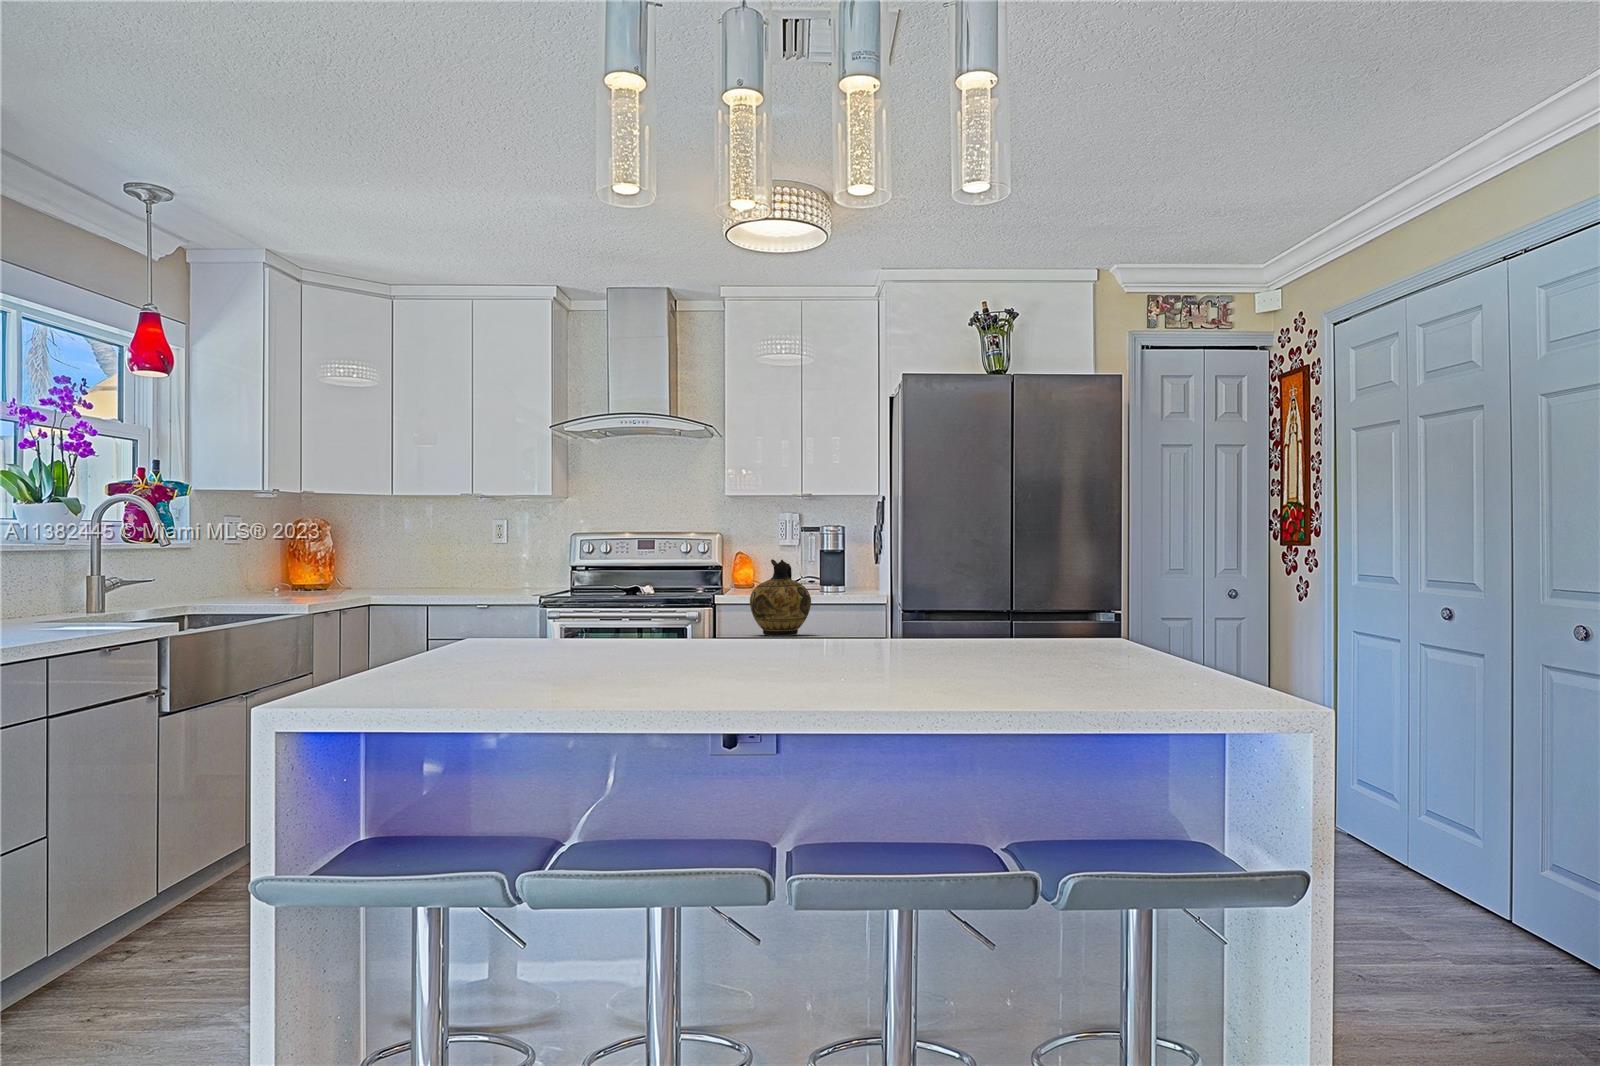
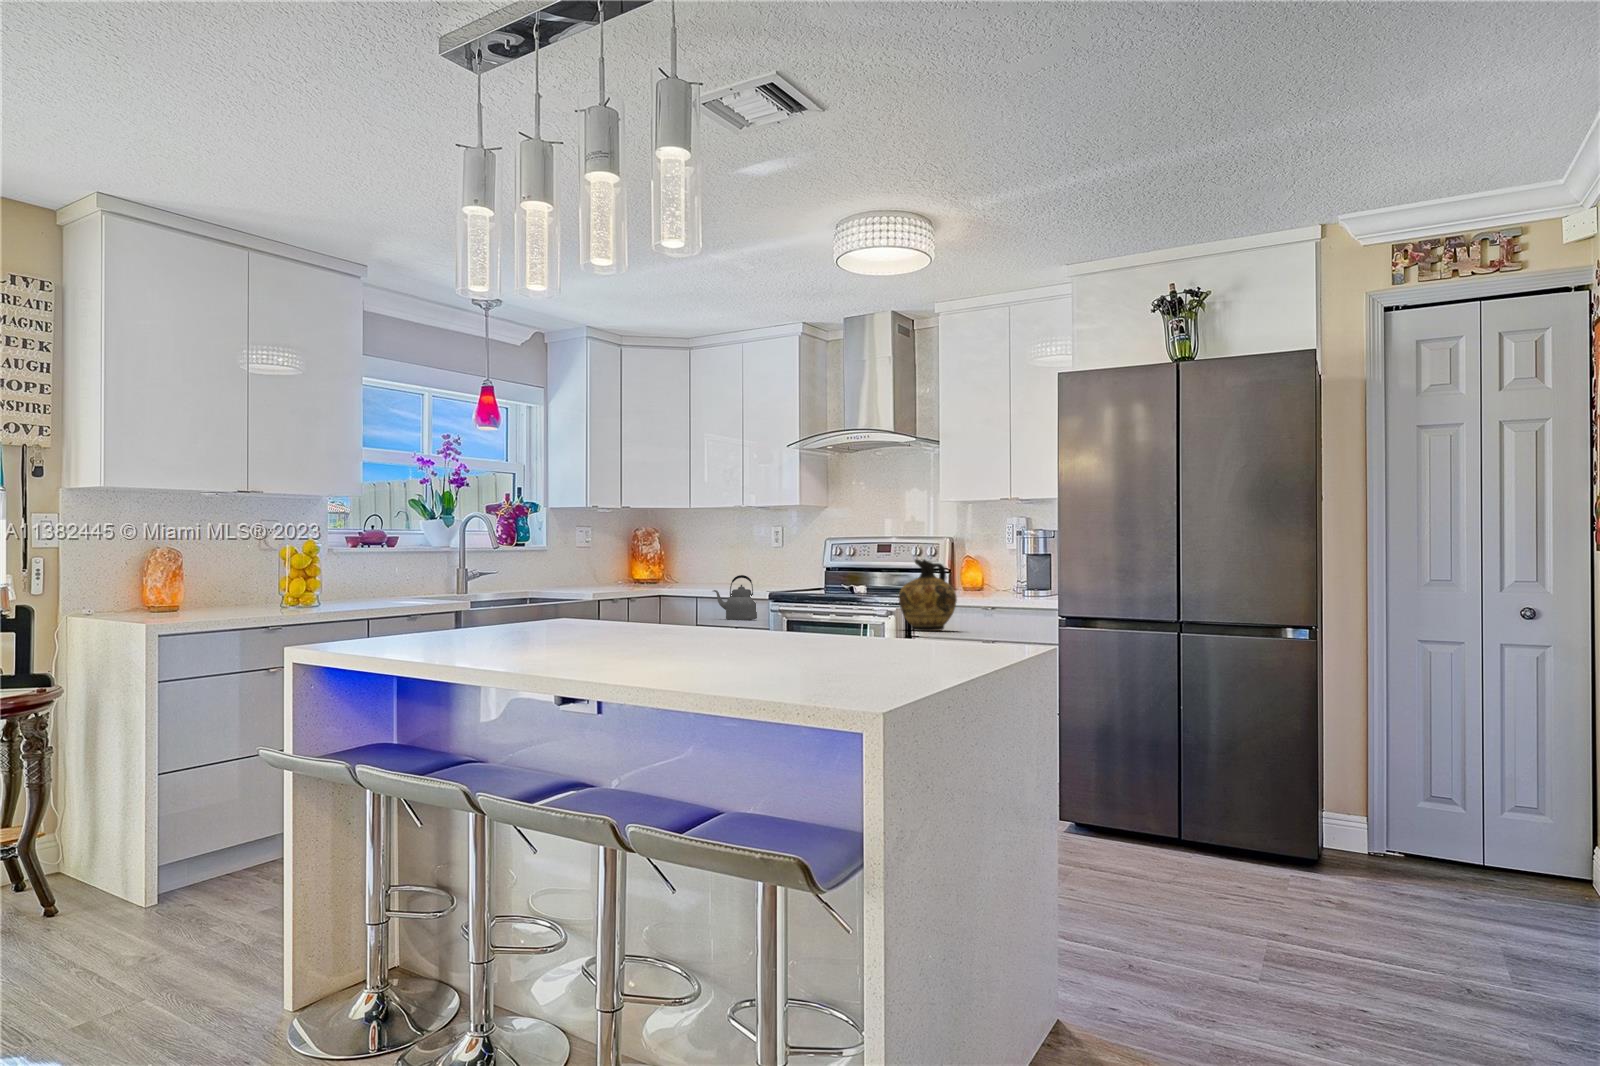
kettle: none [454,578,513,633] -> present [713,575,757,620]

